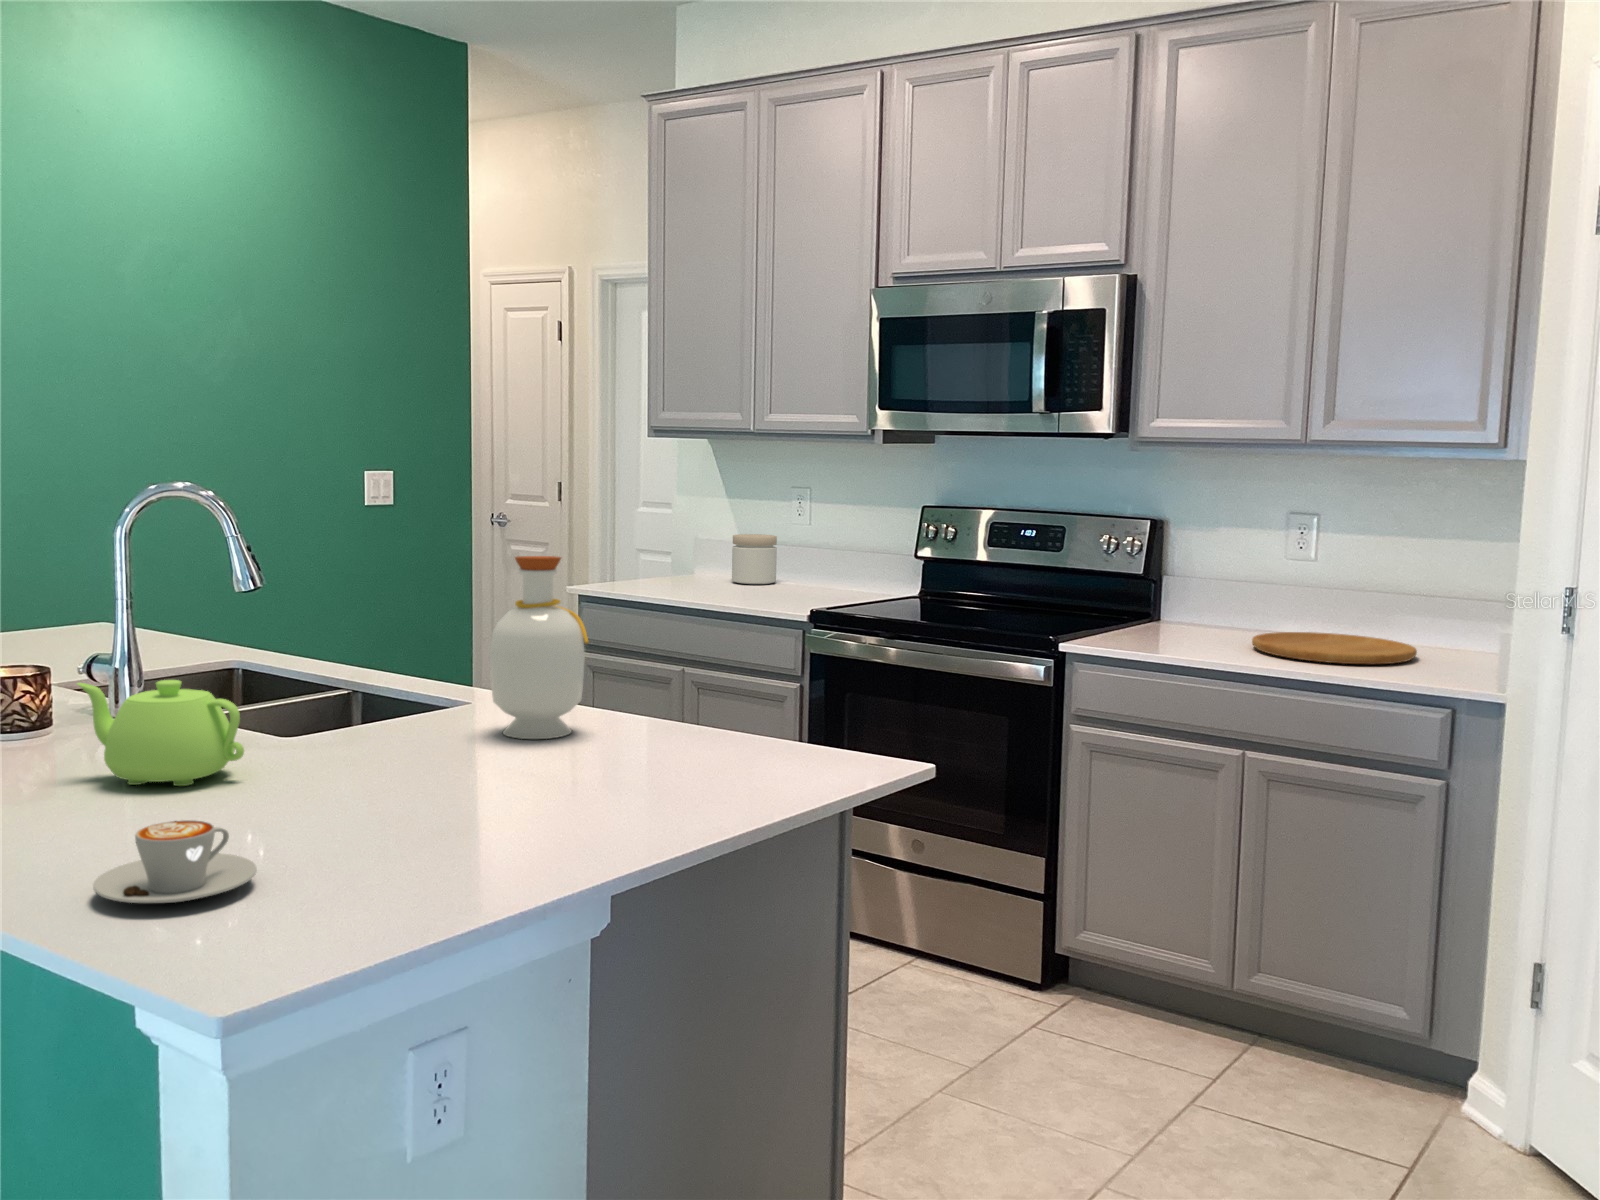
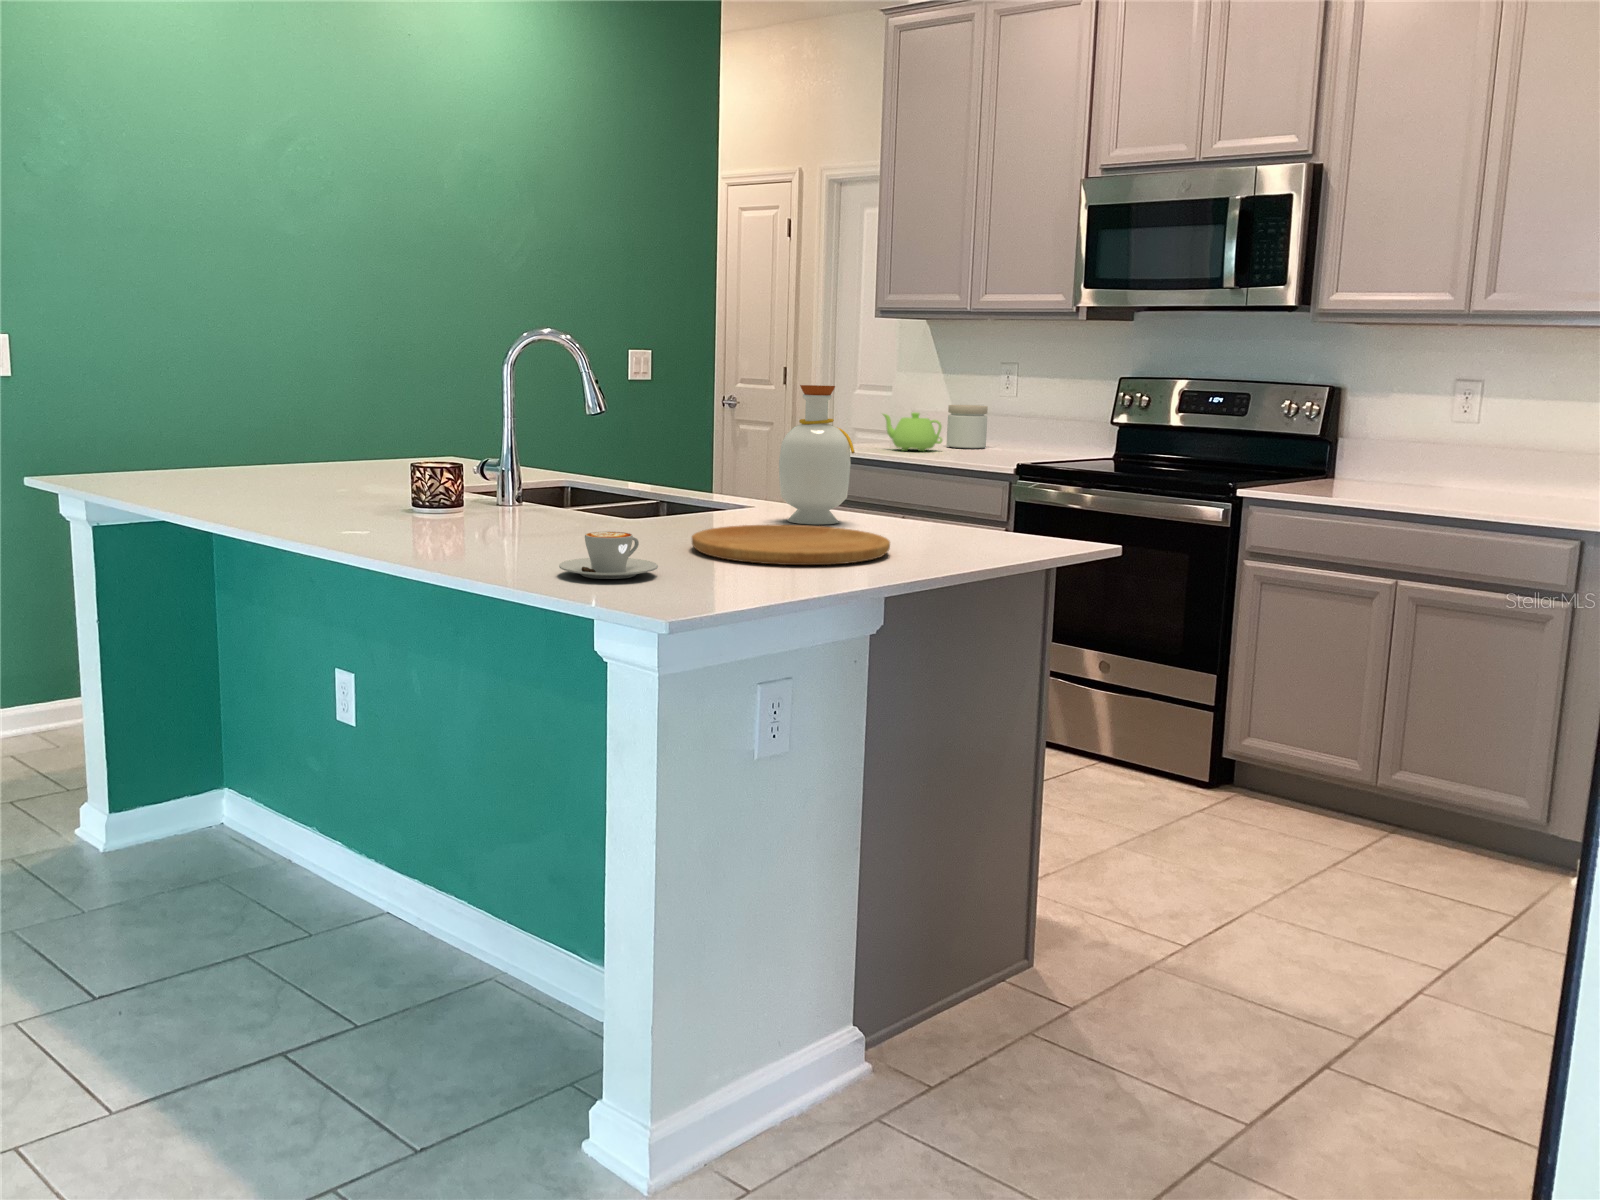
cutting board: present [1252,632,1417,664] -> present [692,525,890,565]
teapot: present [78,680,244,786] -> present [883,412,942,451]

